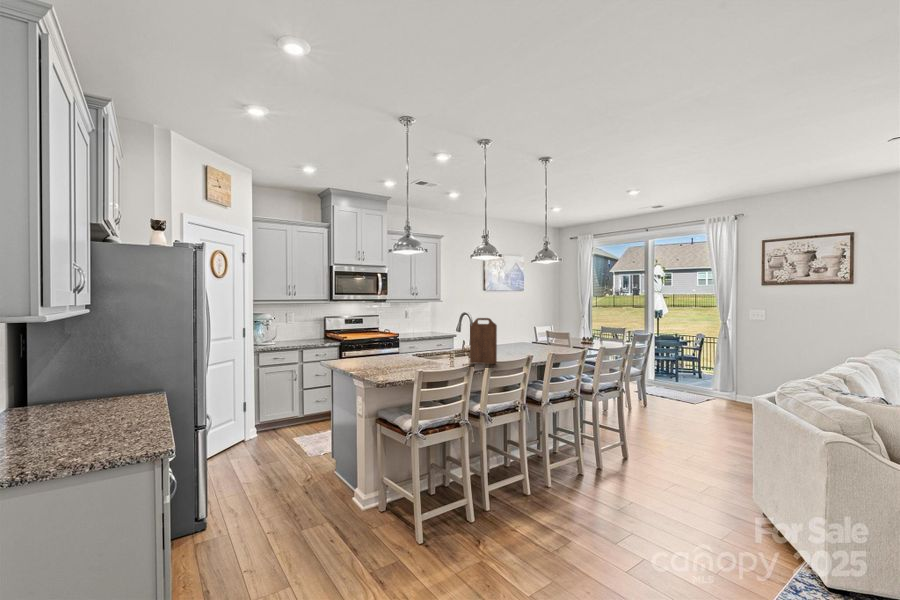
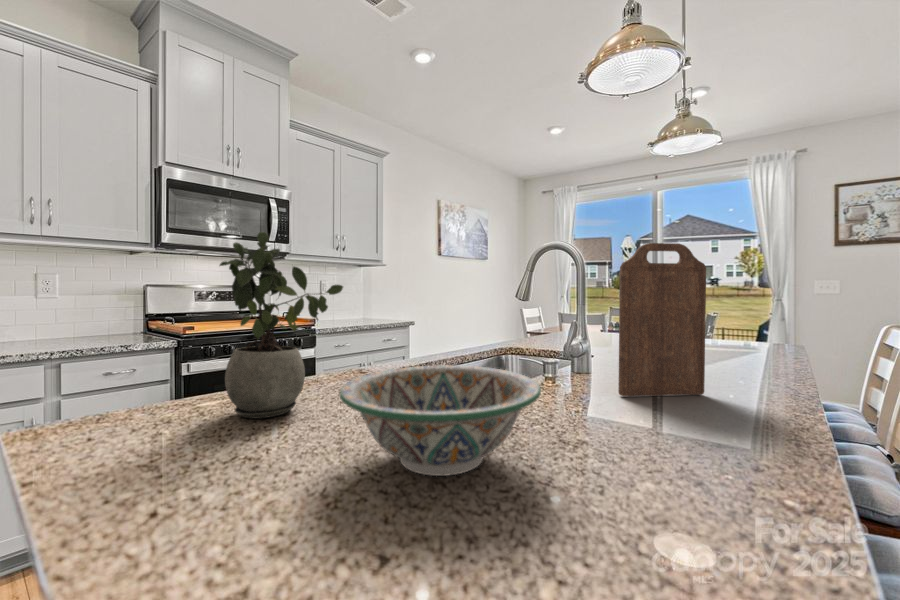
potted plant: none [362,318,390,363] -> present [220,232,343,419]
decorative bowl: none [384,351,424,370] -> present [340,365,541,476]

